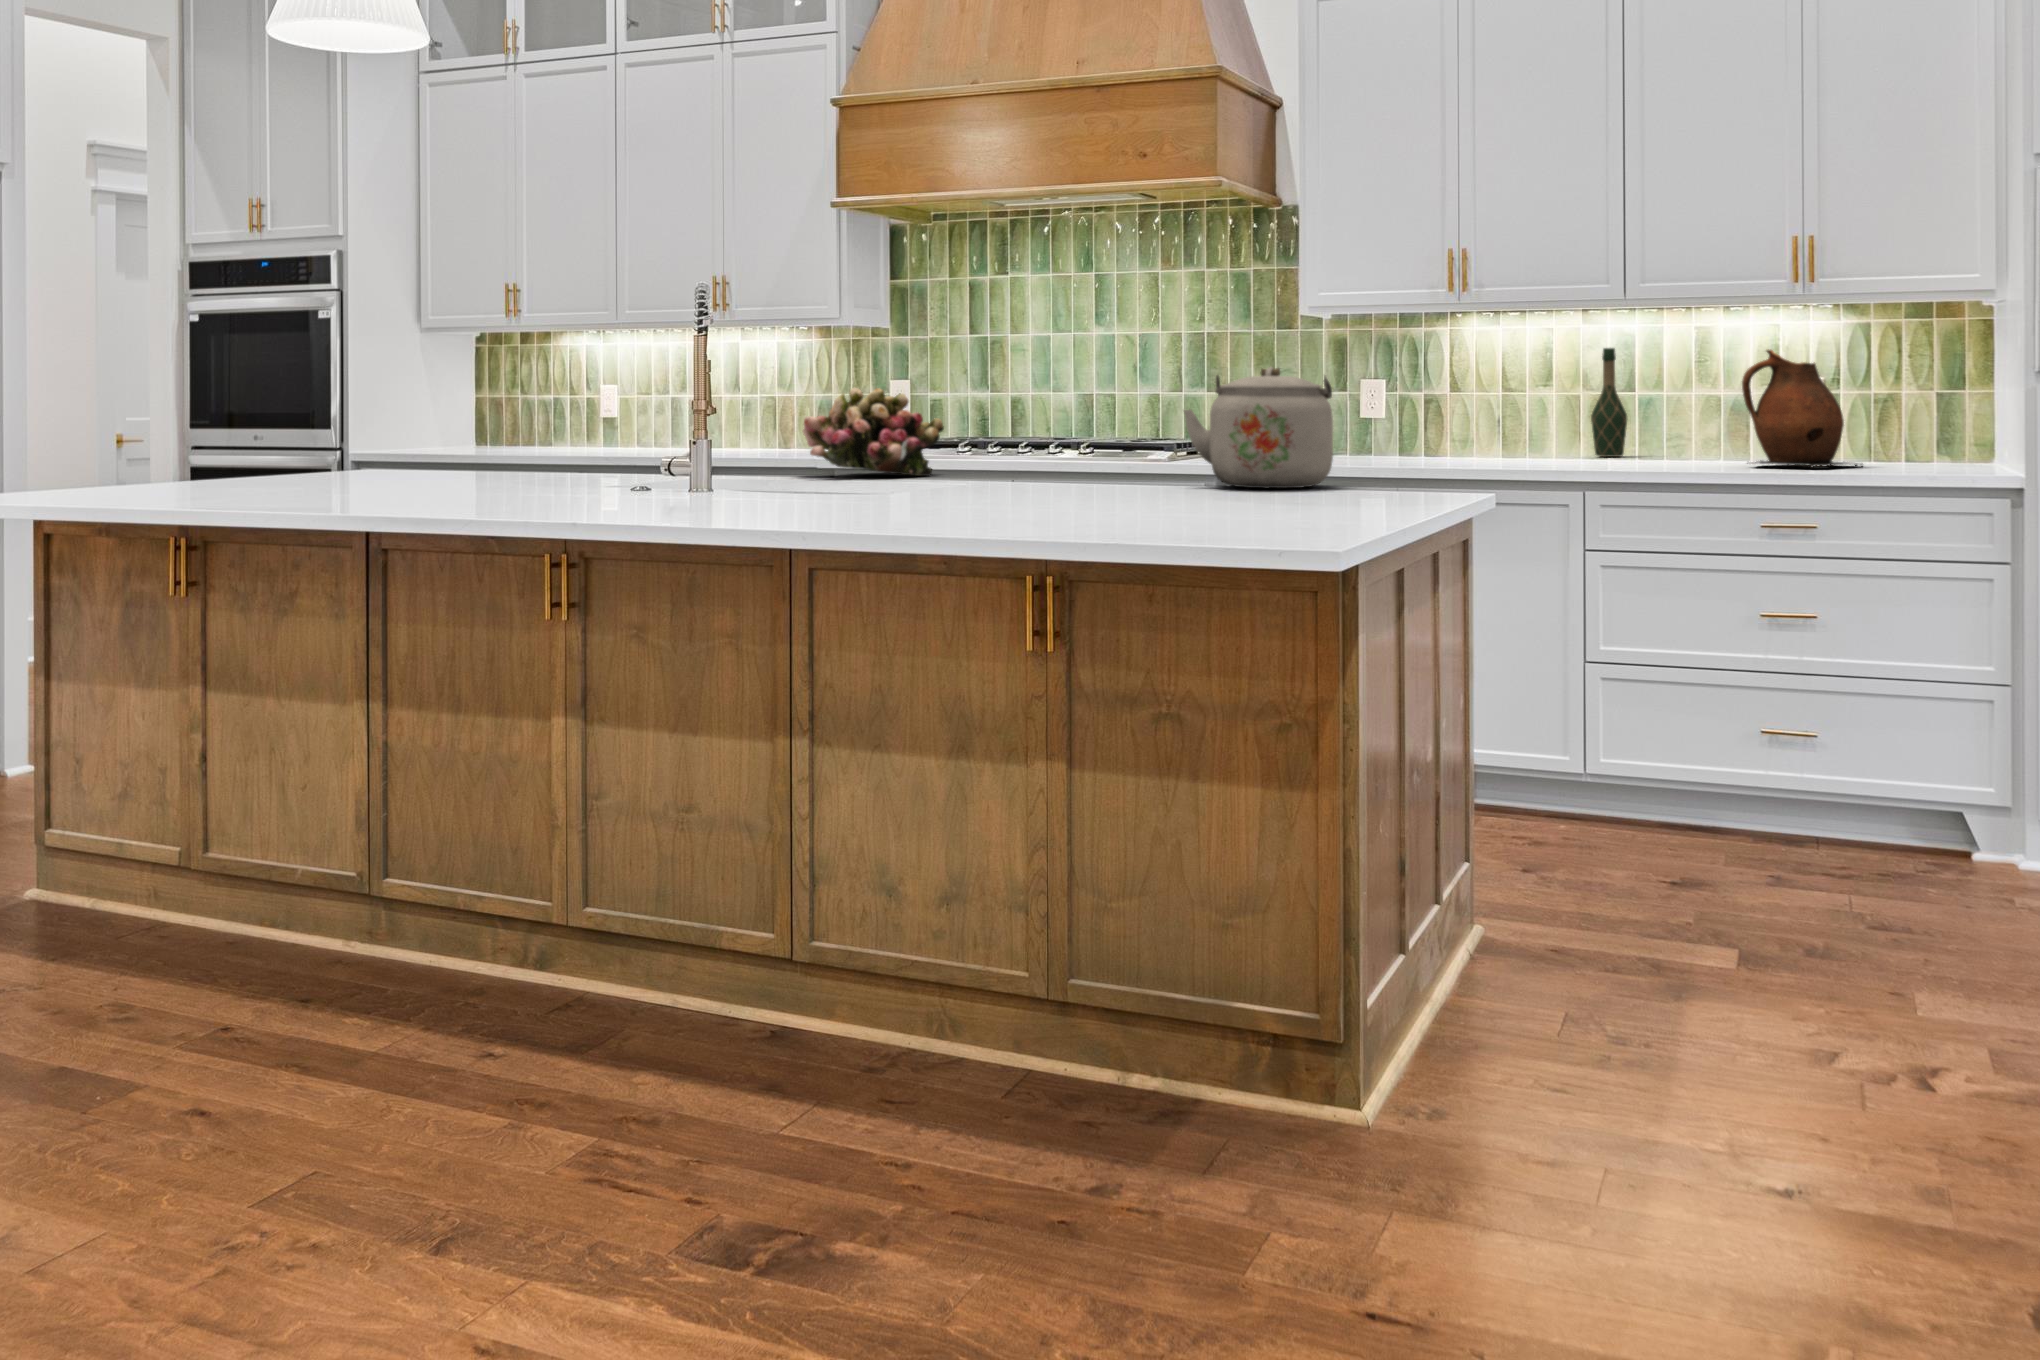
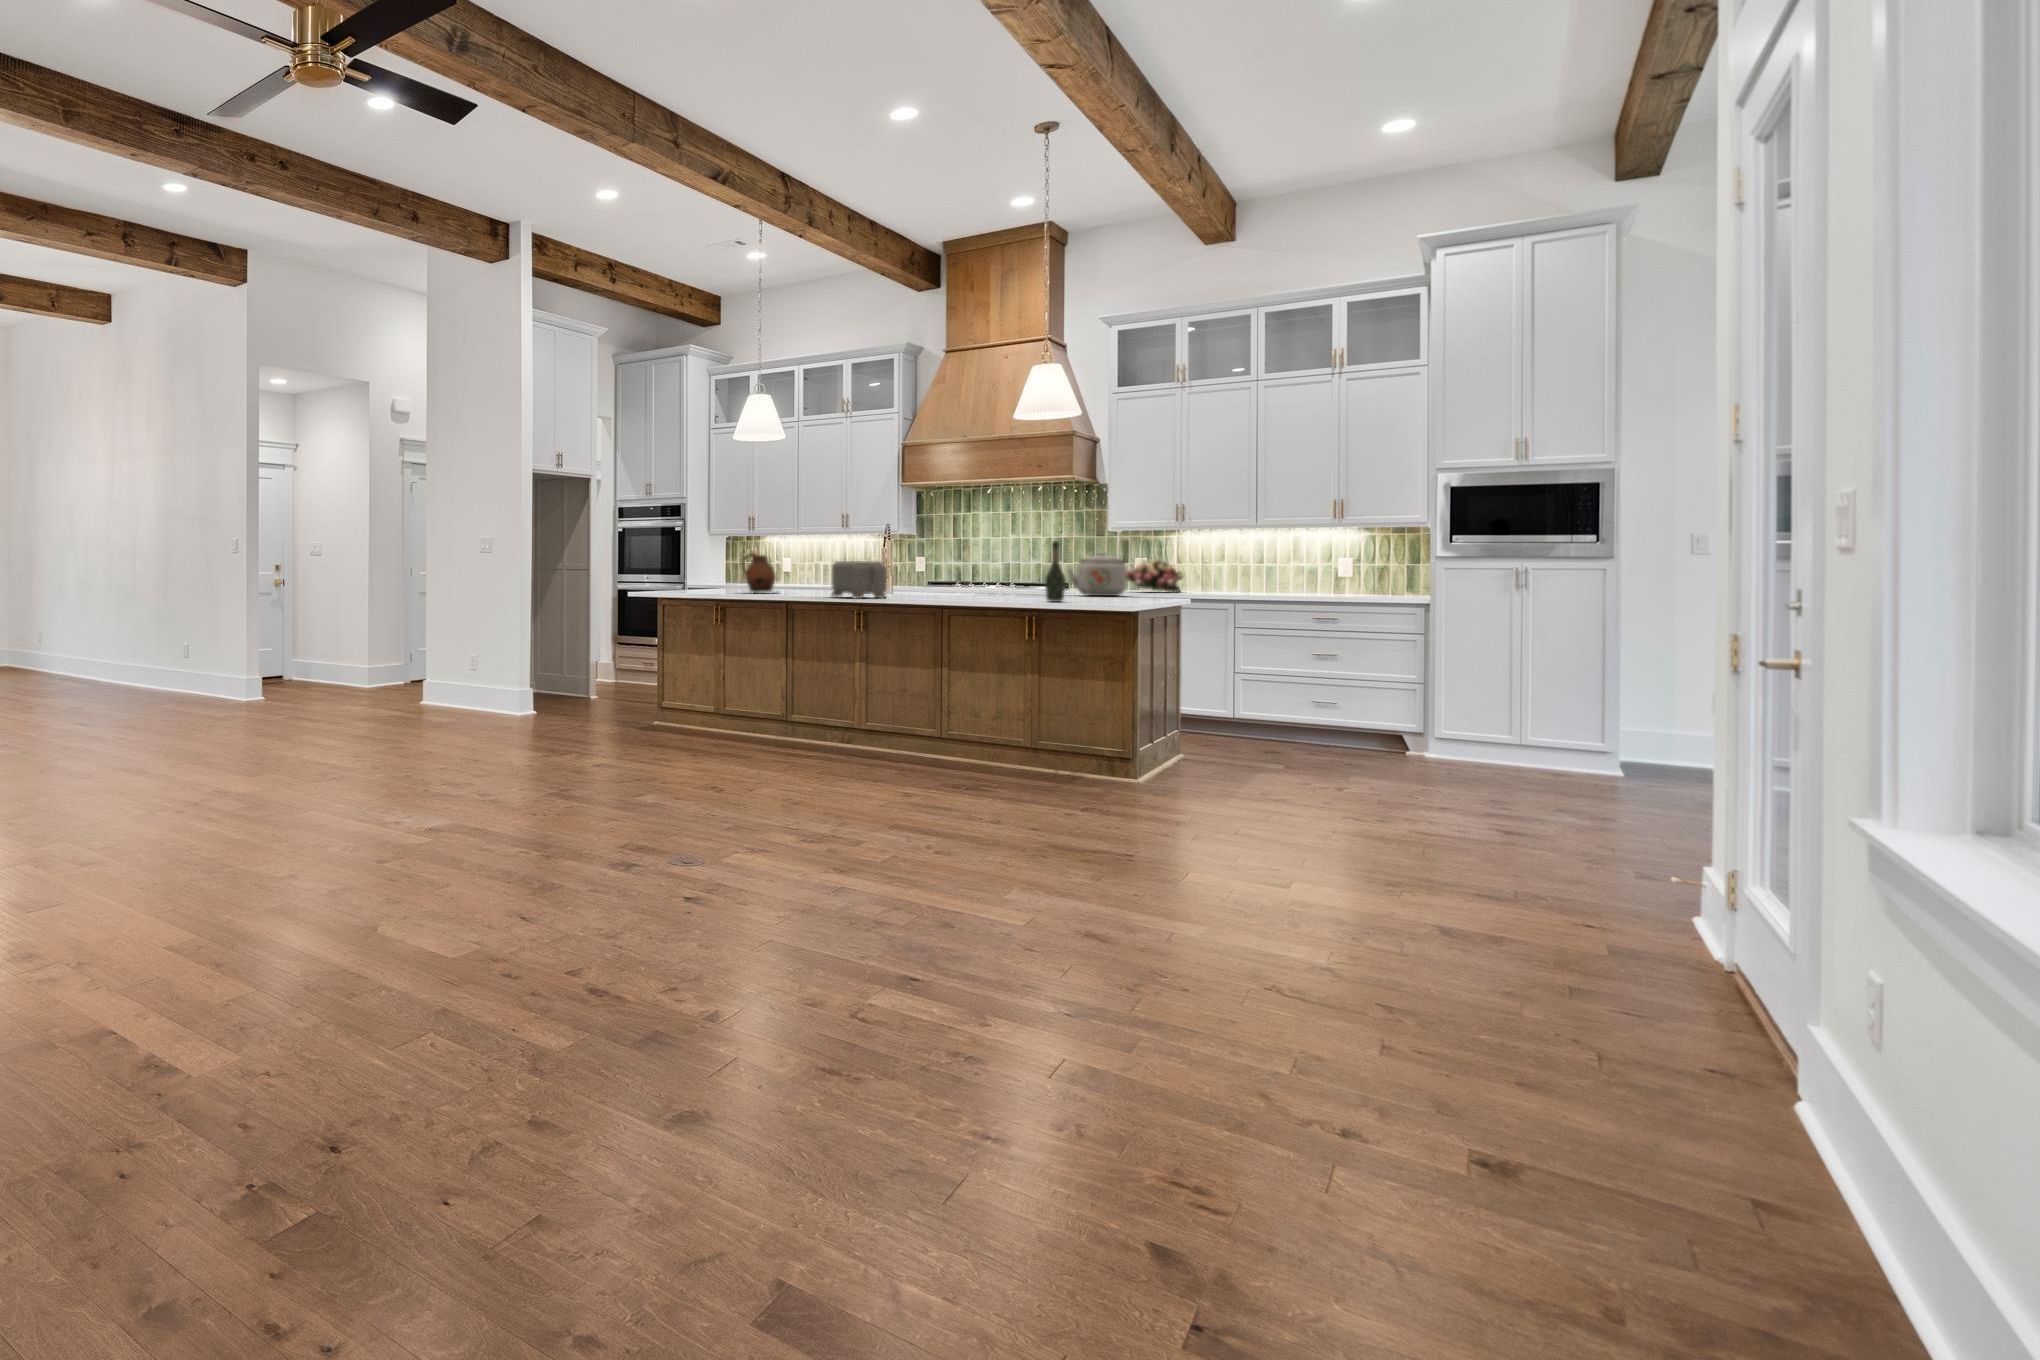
wine bottle: present [1591,348,1627,457] -> present [1045,541,1066,602]
ceramic pitcher: present [1742,349,1862,468] -> present [742,551,776,593]
flower arrangement: present [803,388,944,476] -> present [1126,559,1183,592]
toaster: none [495,397,643,519] -> present [832,561,887,598]

